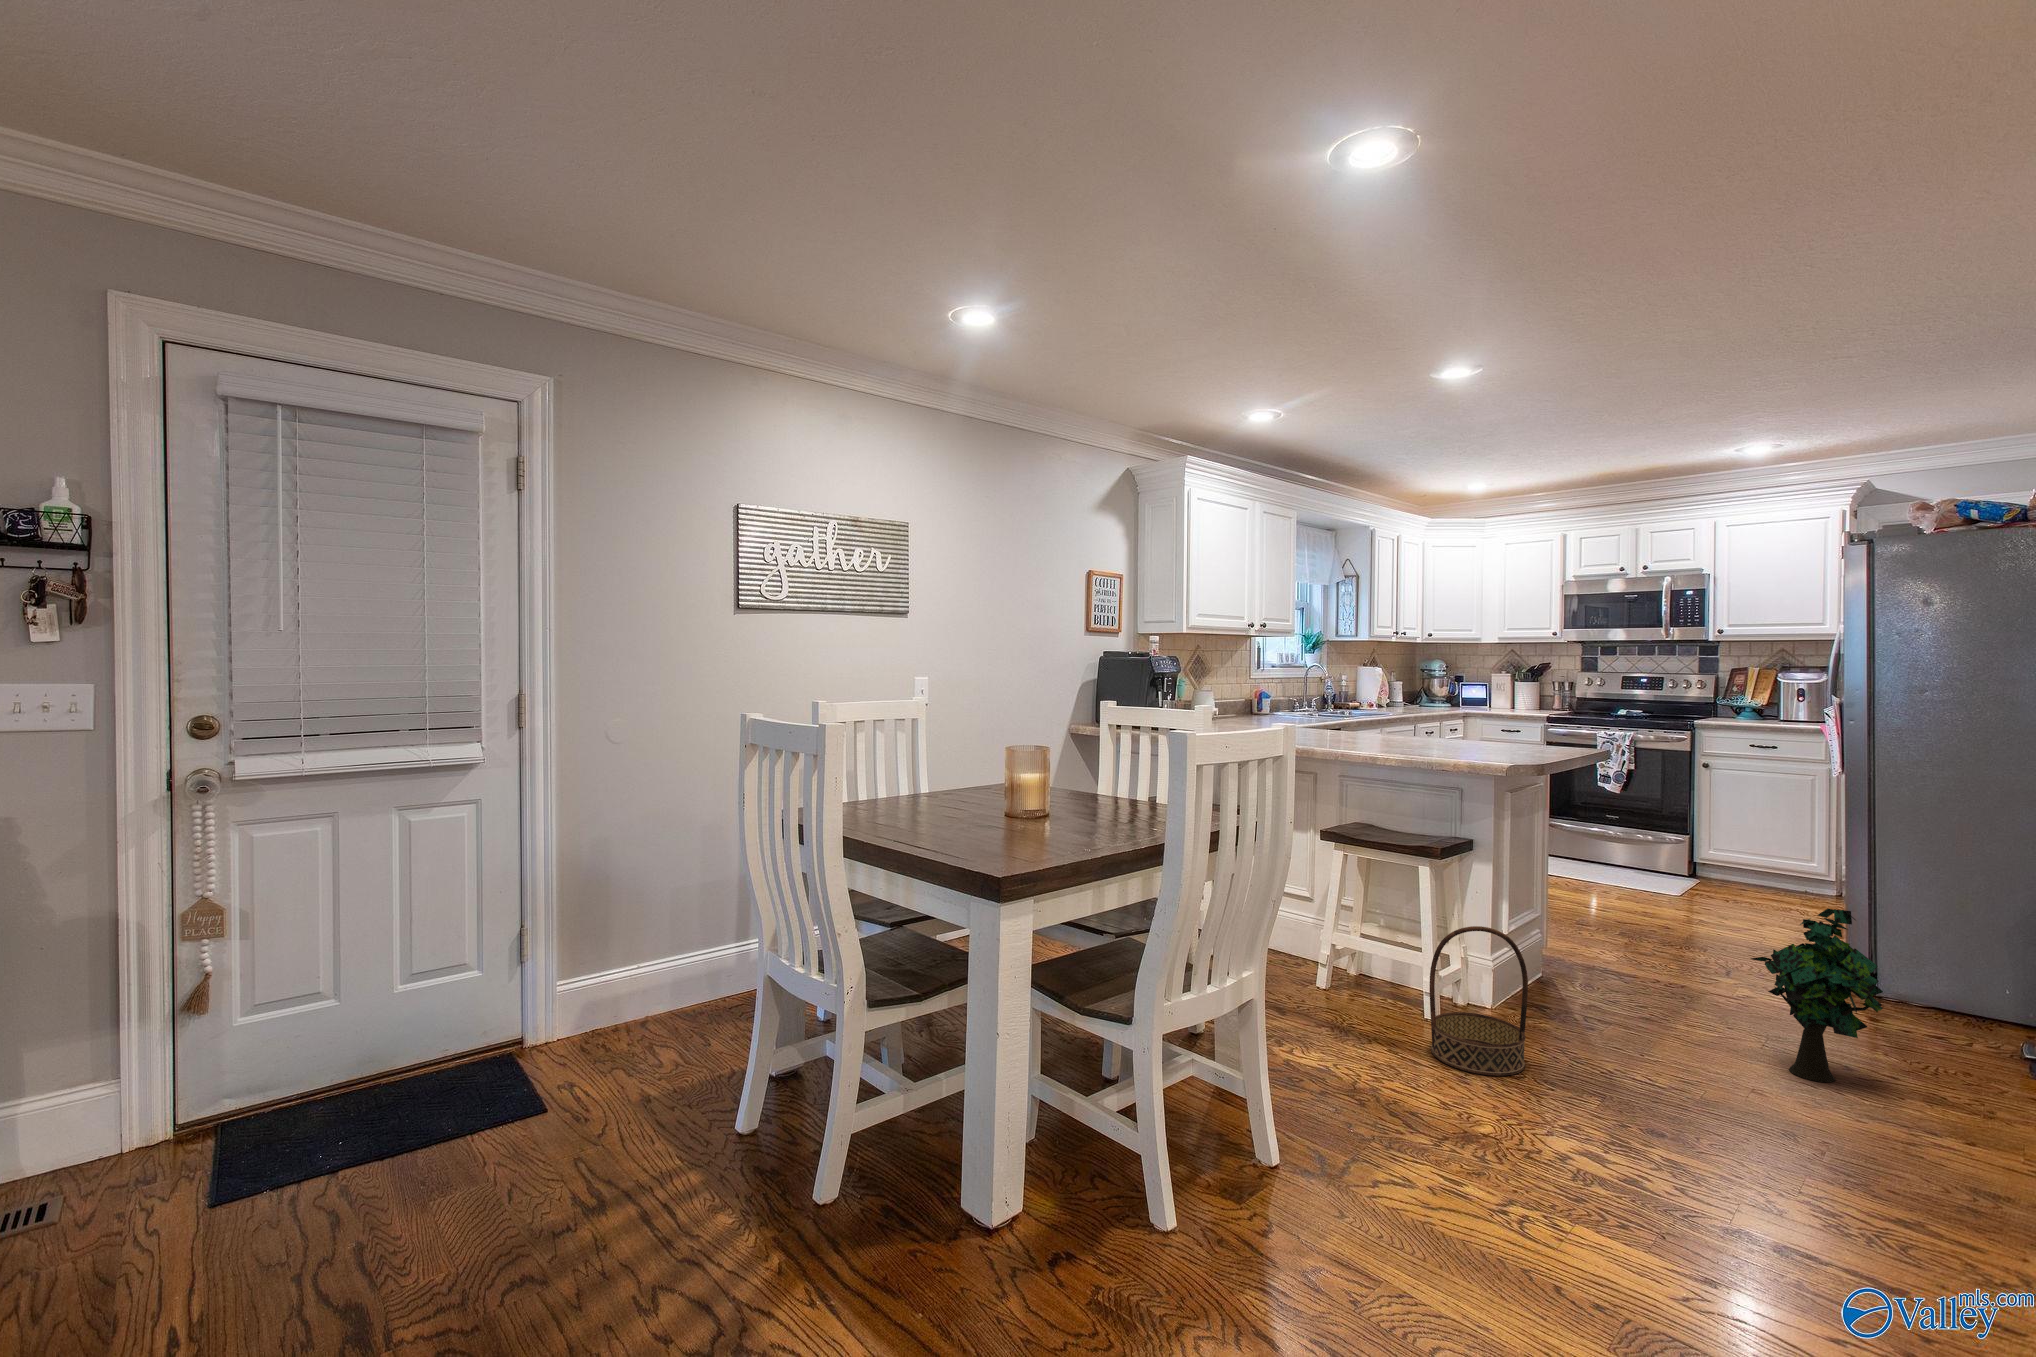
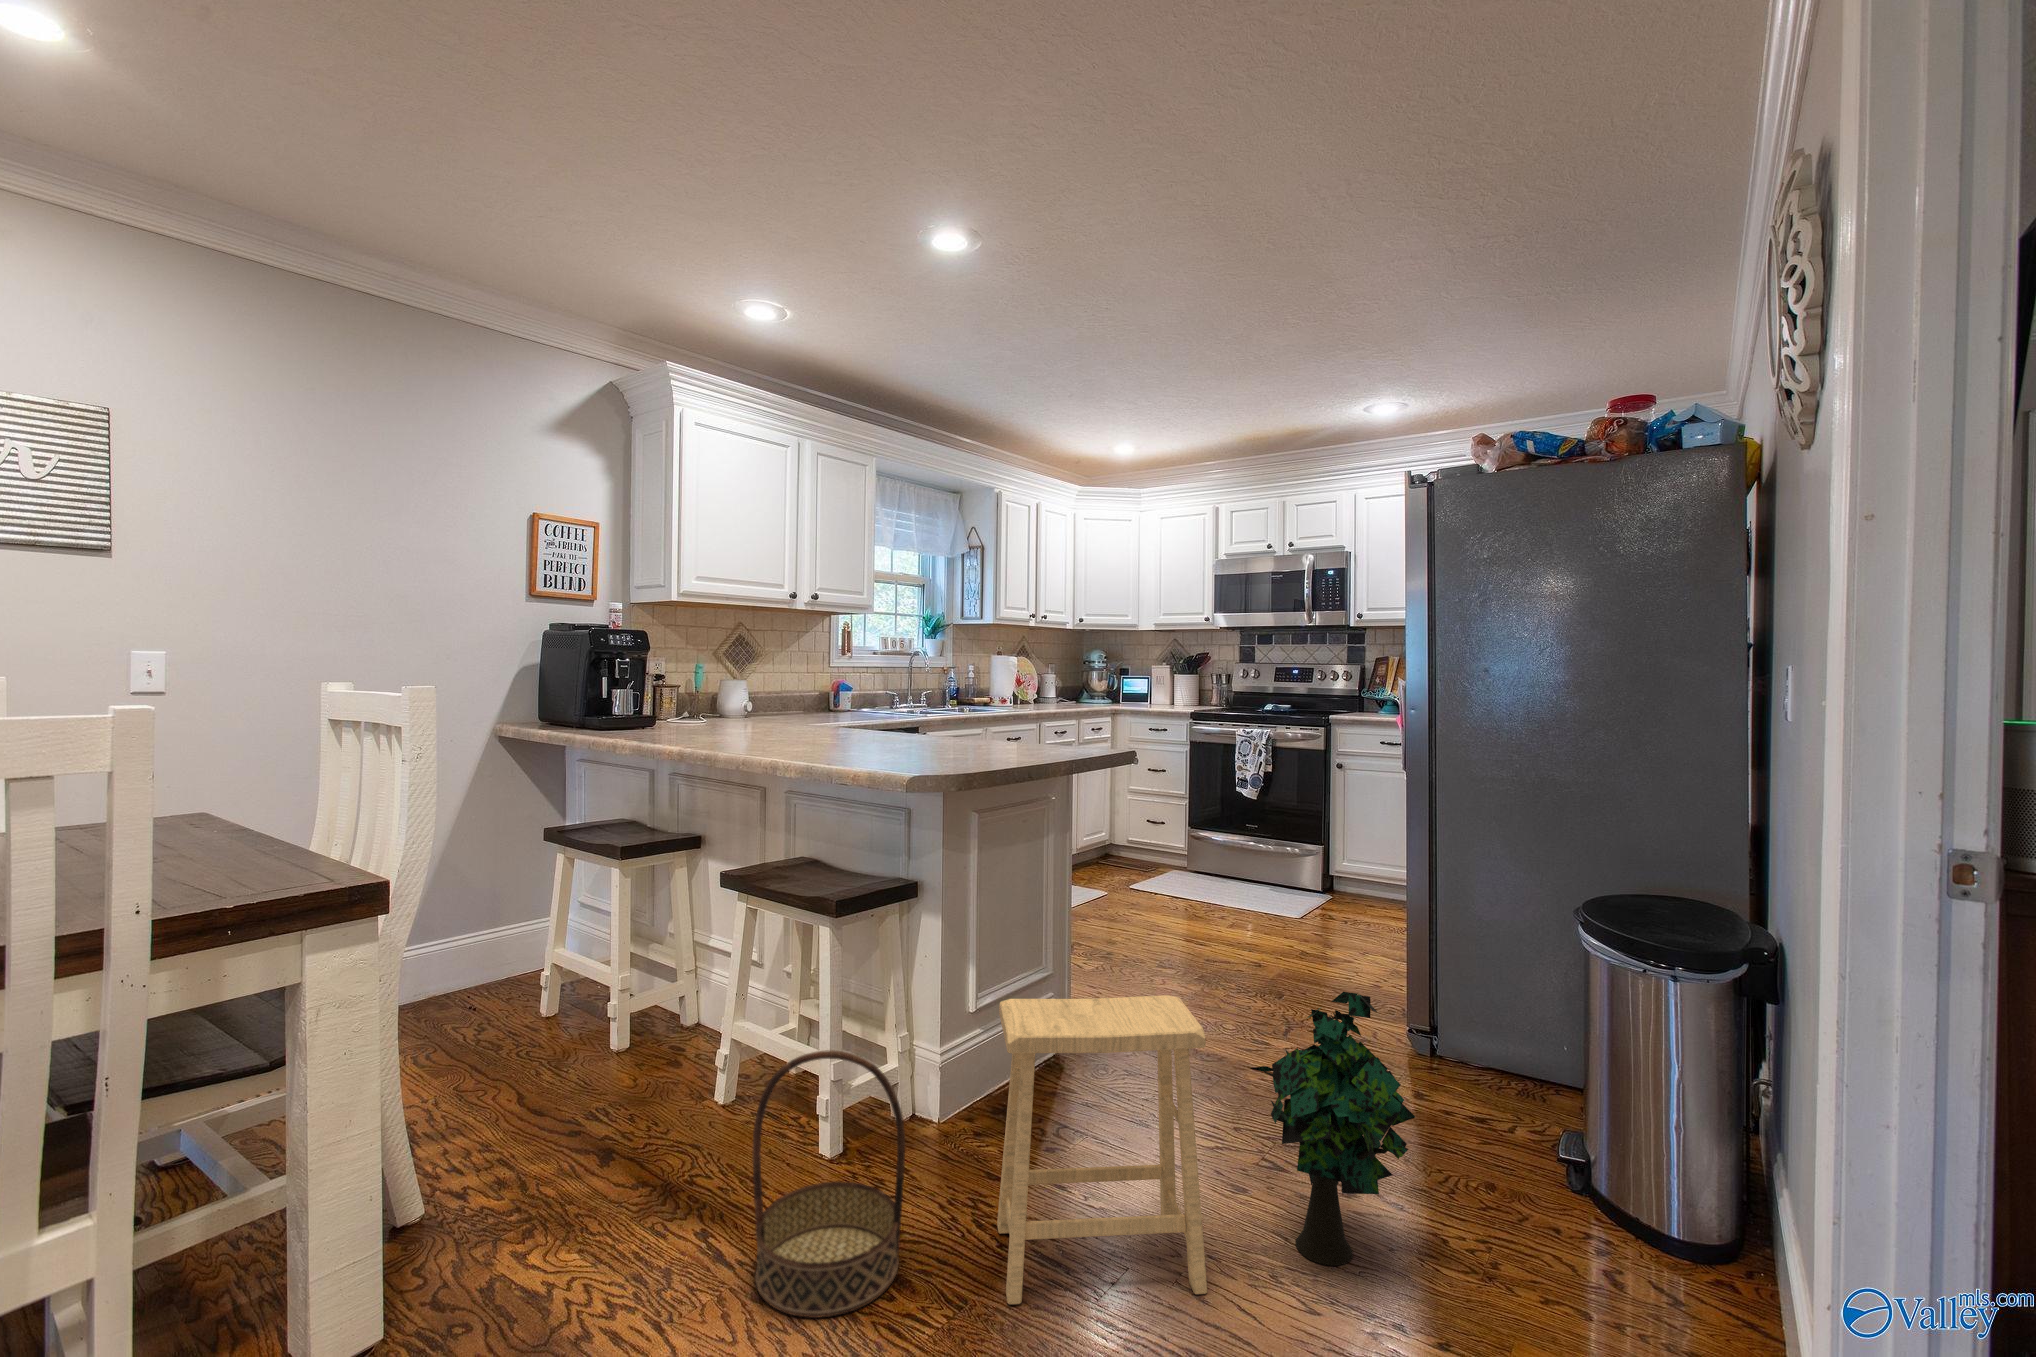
footstool: none [1570,904,1741,1087] -> present [997,995,1207,1304]

